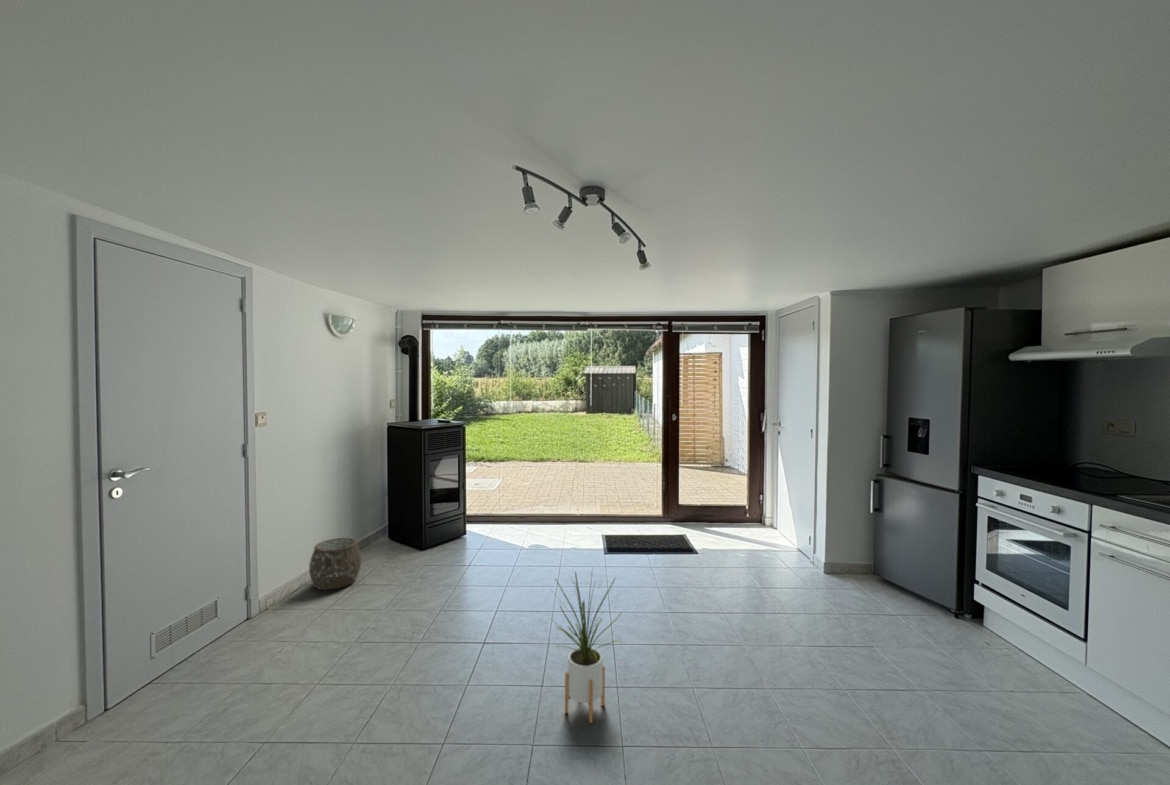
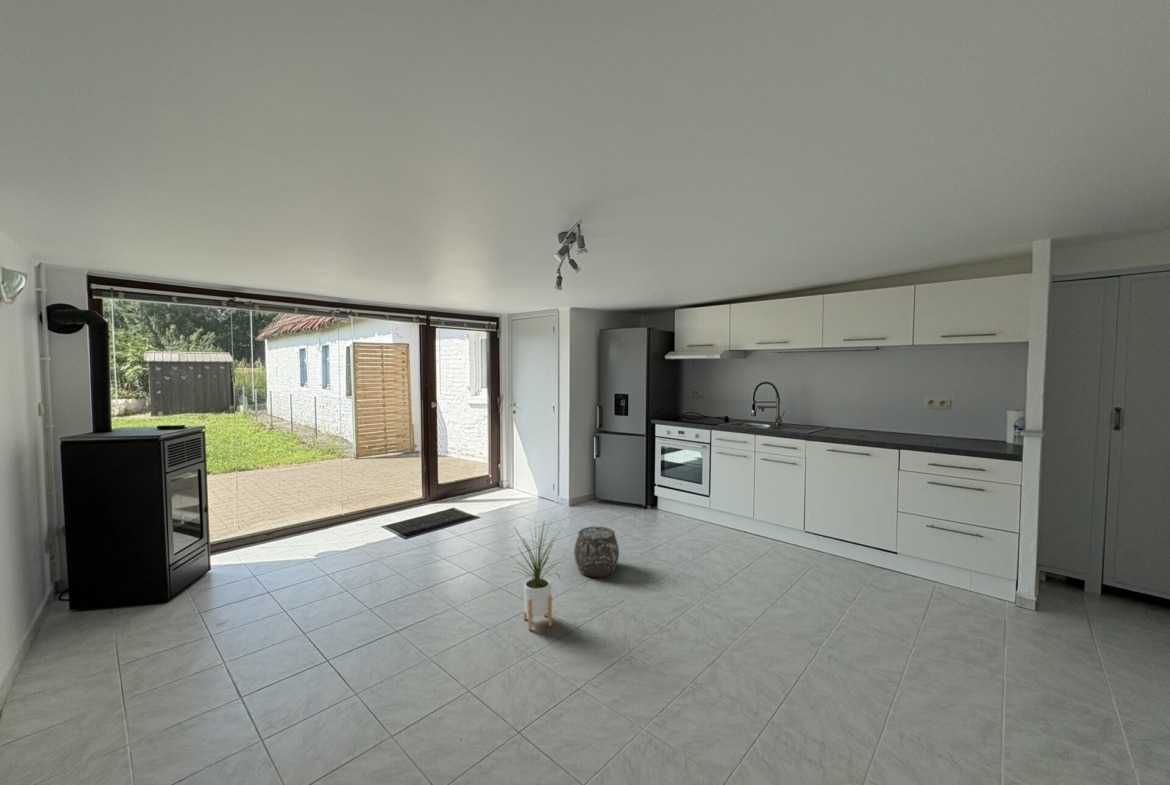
woven basket: present [309,538,361,590] -> present [574,527,619,577]

